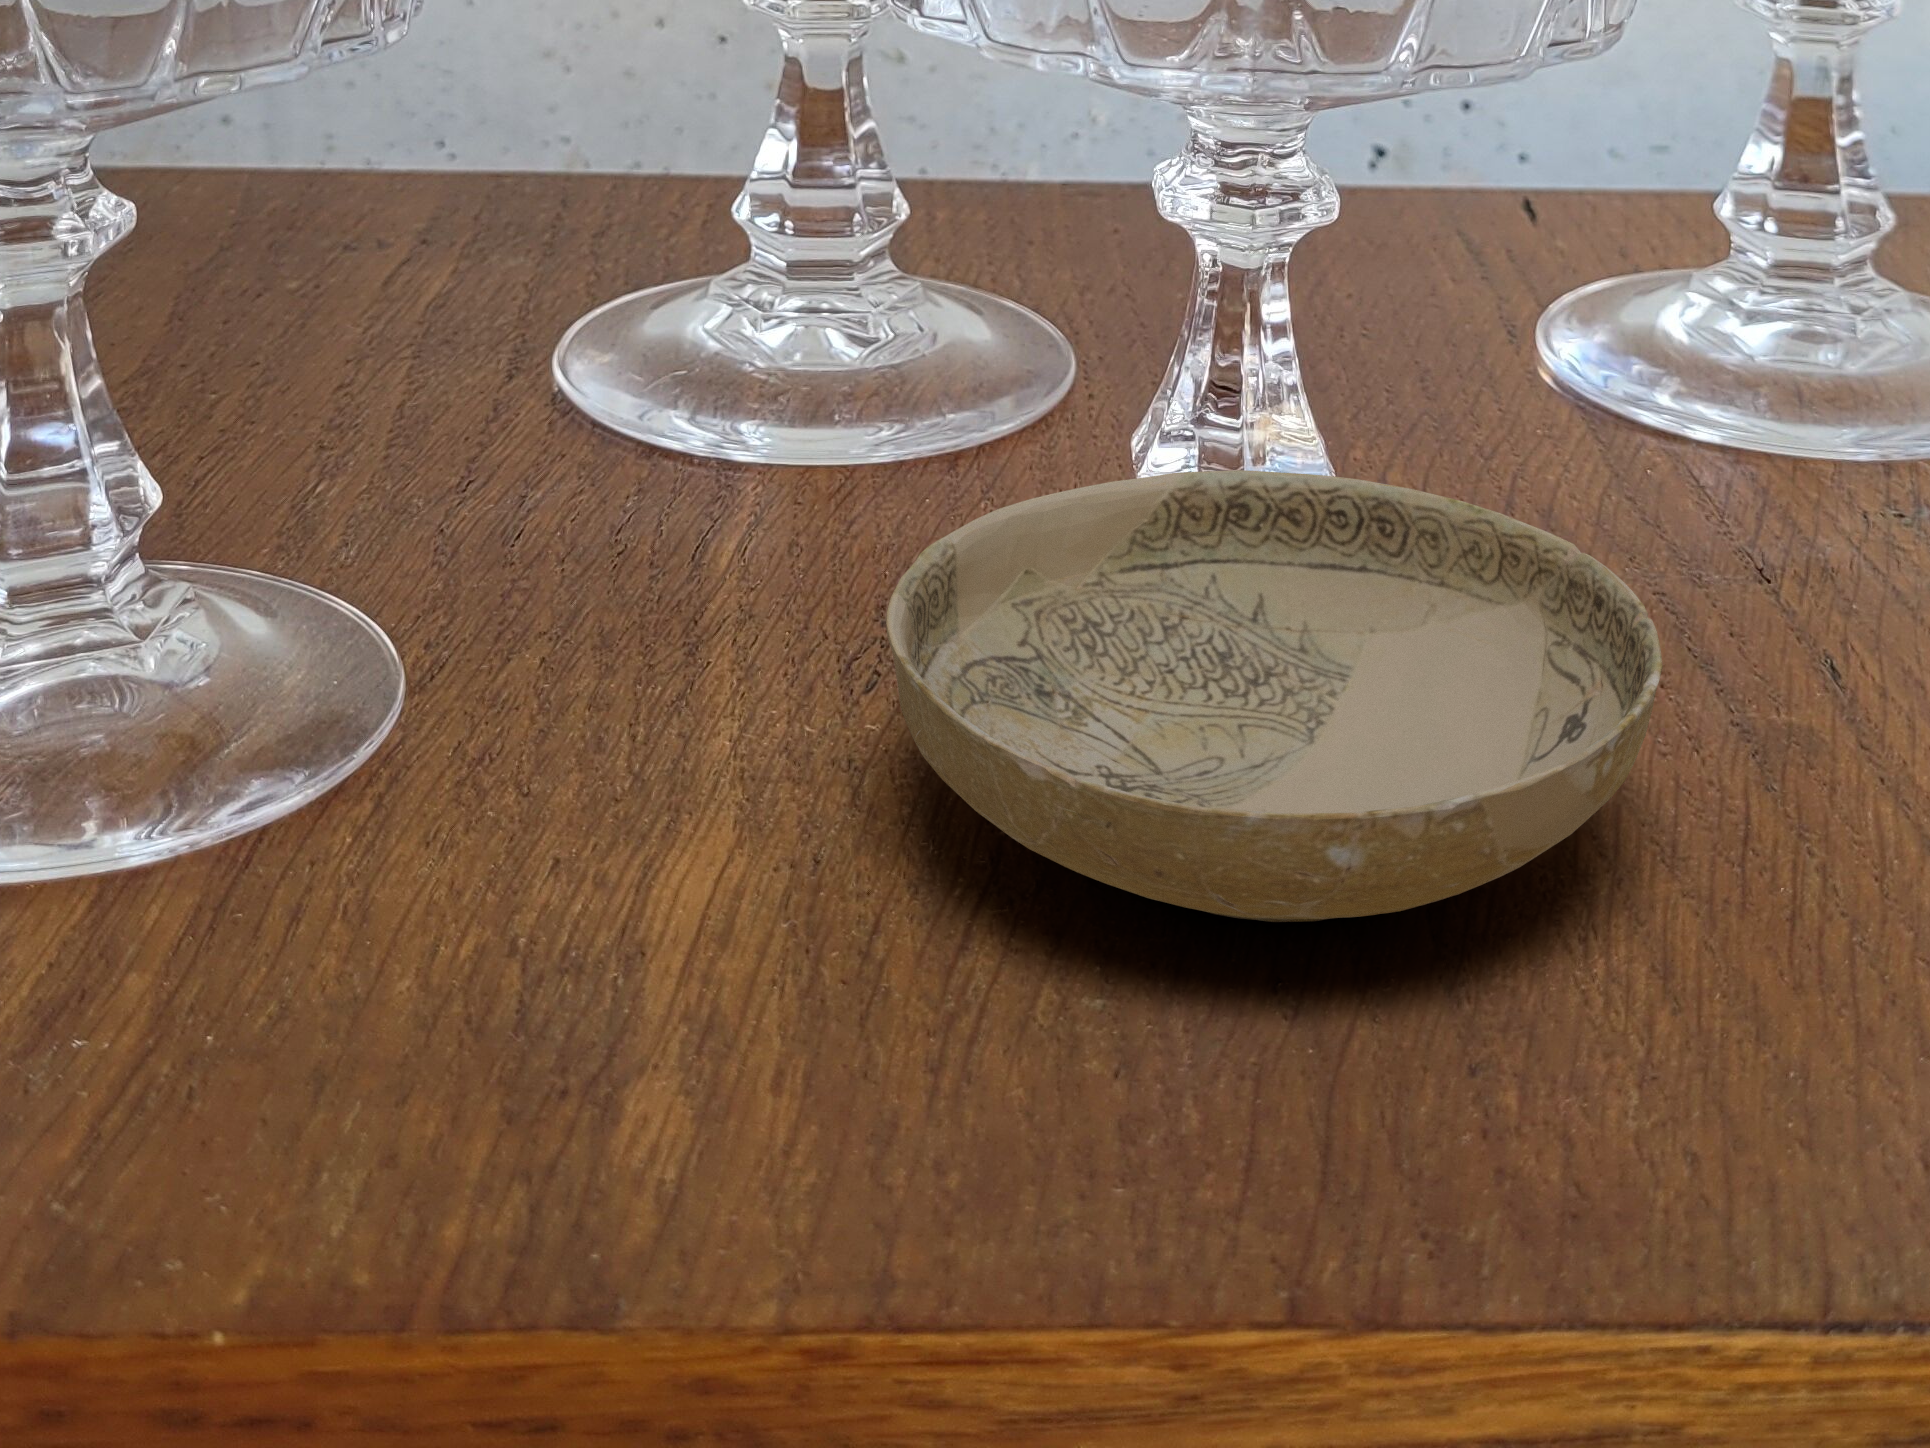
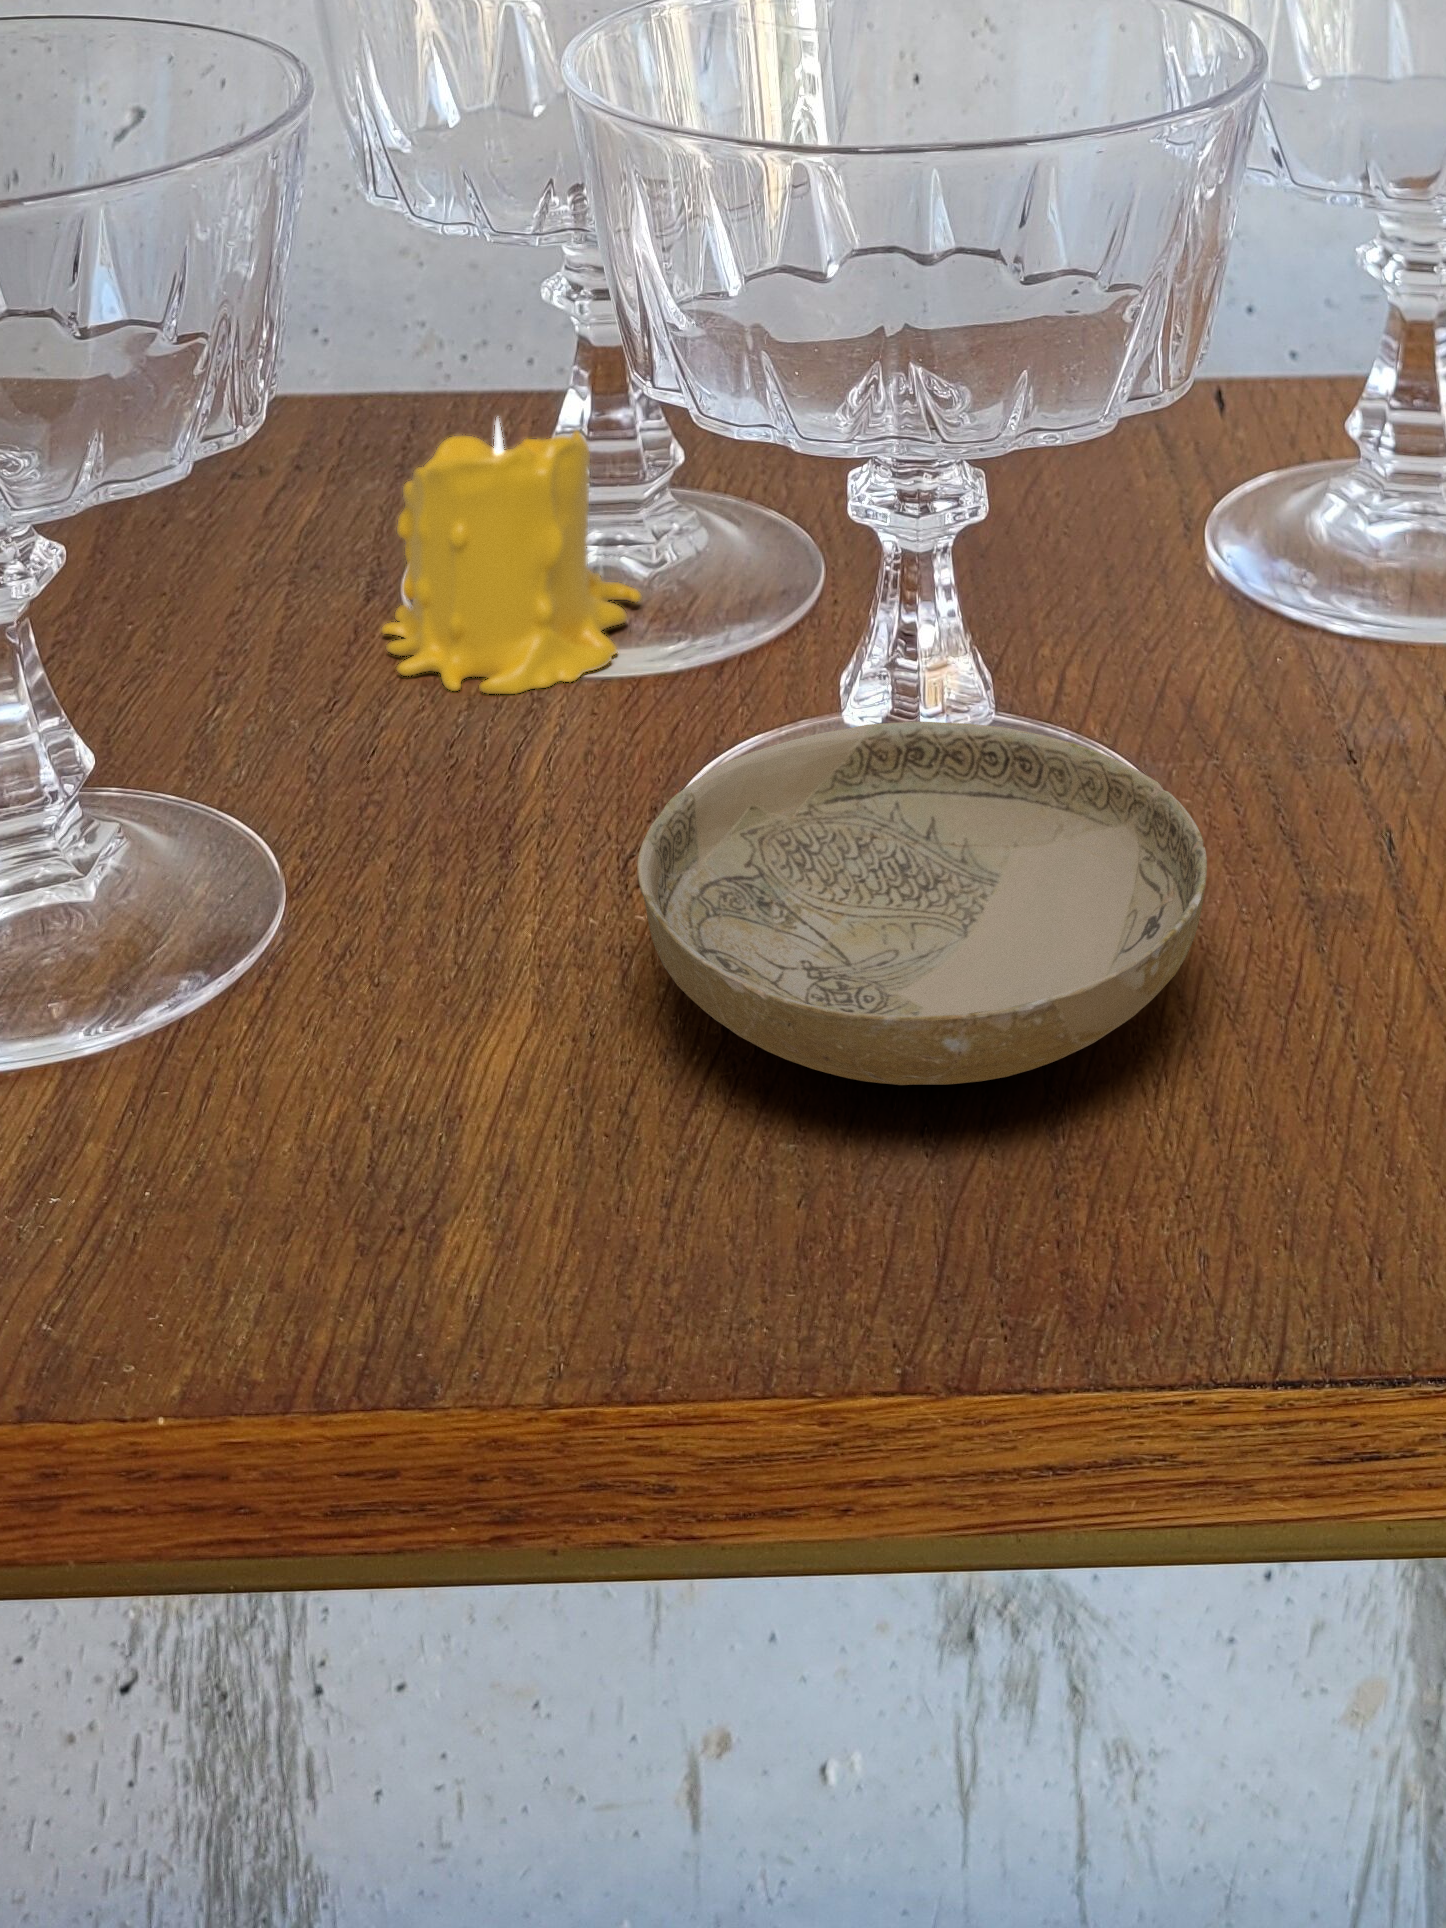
candle: none [531,116,853,468] -> present [382,420,641,694]

